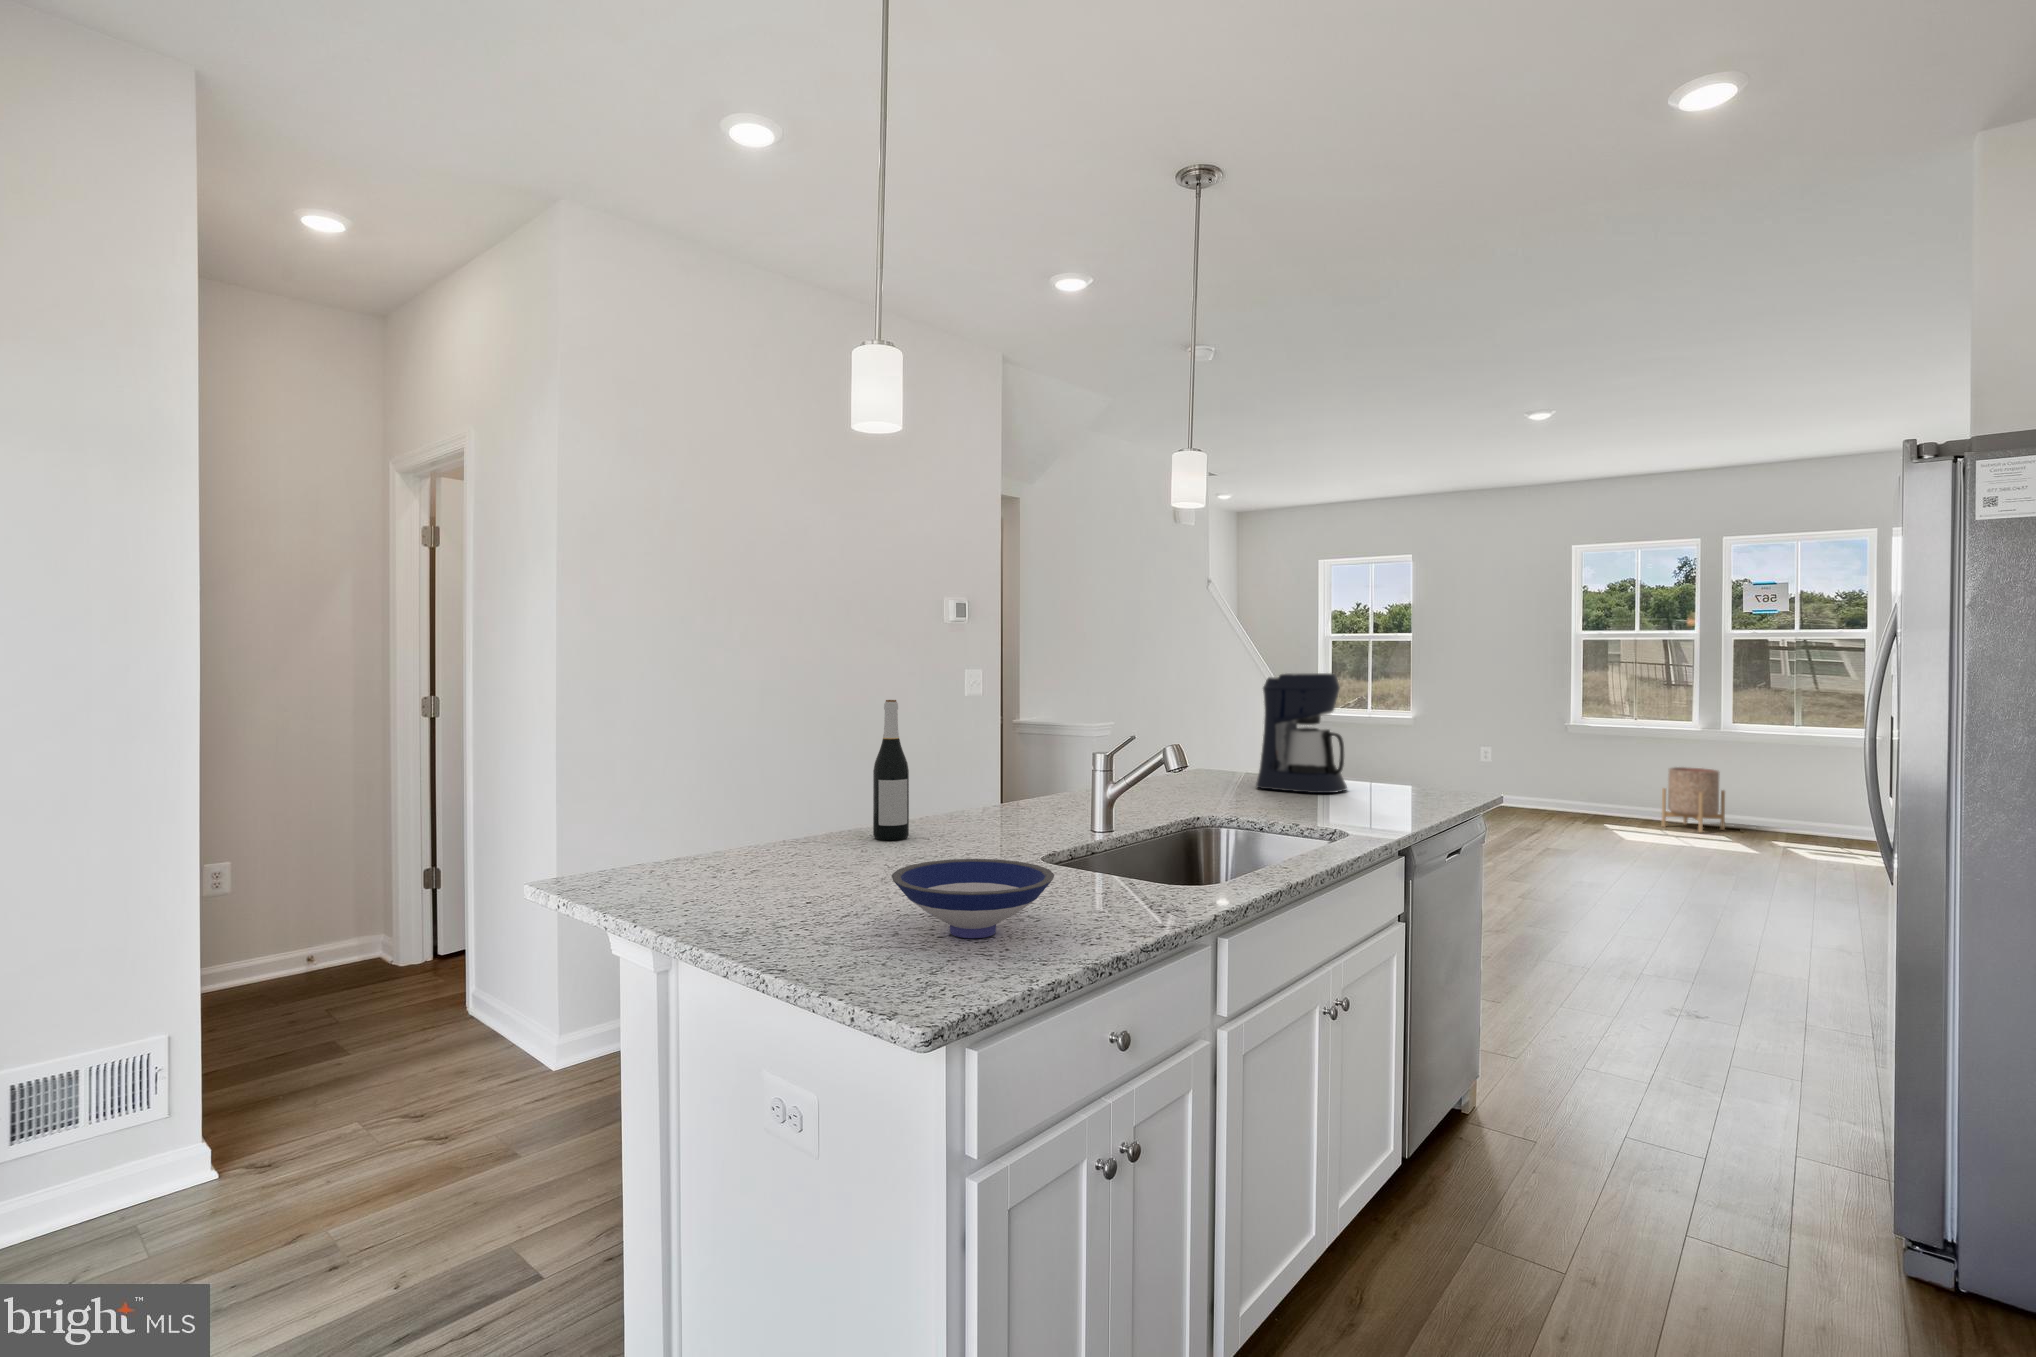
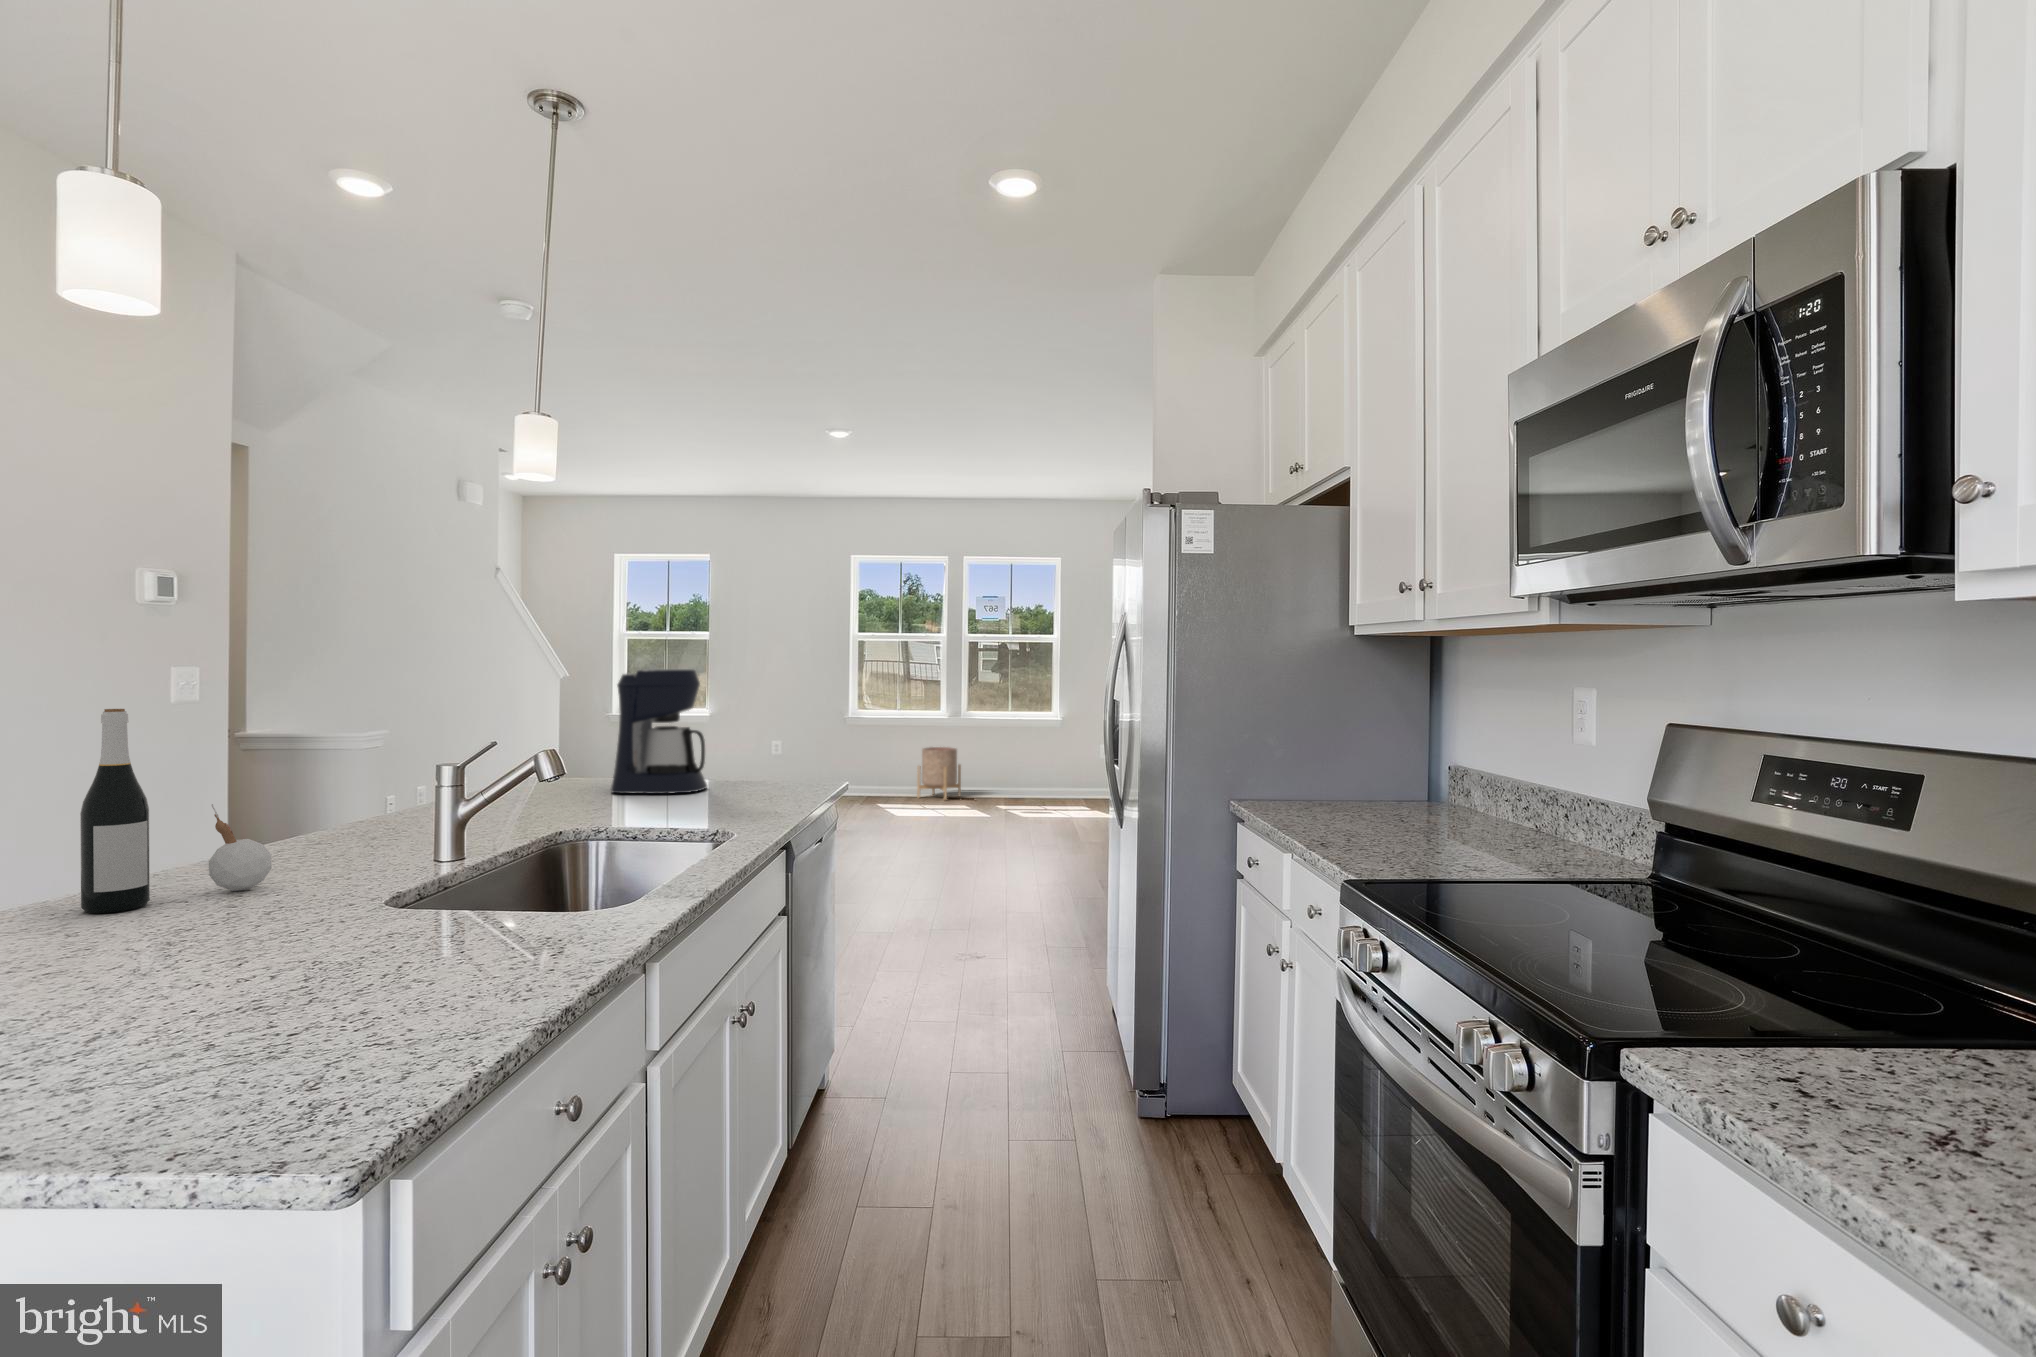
candle: none [943,771,980,835] -> present [209,804,272,891]
bowl: present [891,859,1054,938] -> none [200,913,468,1030]

